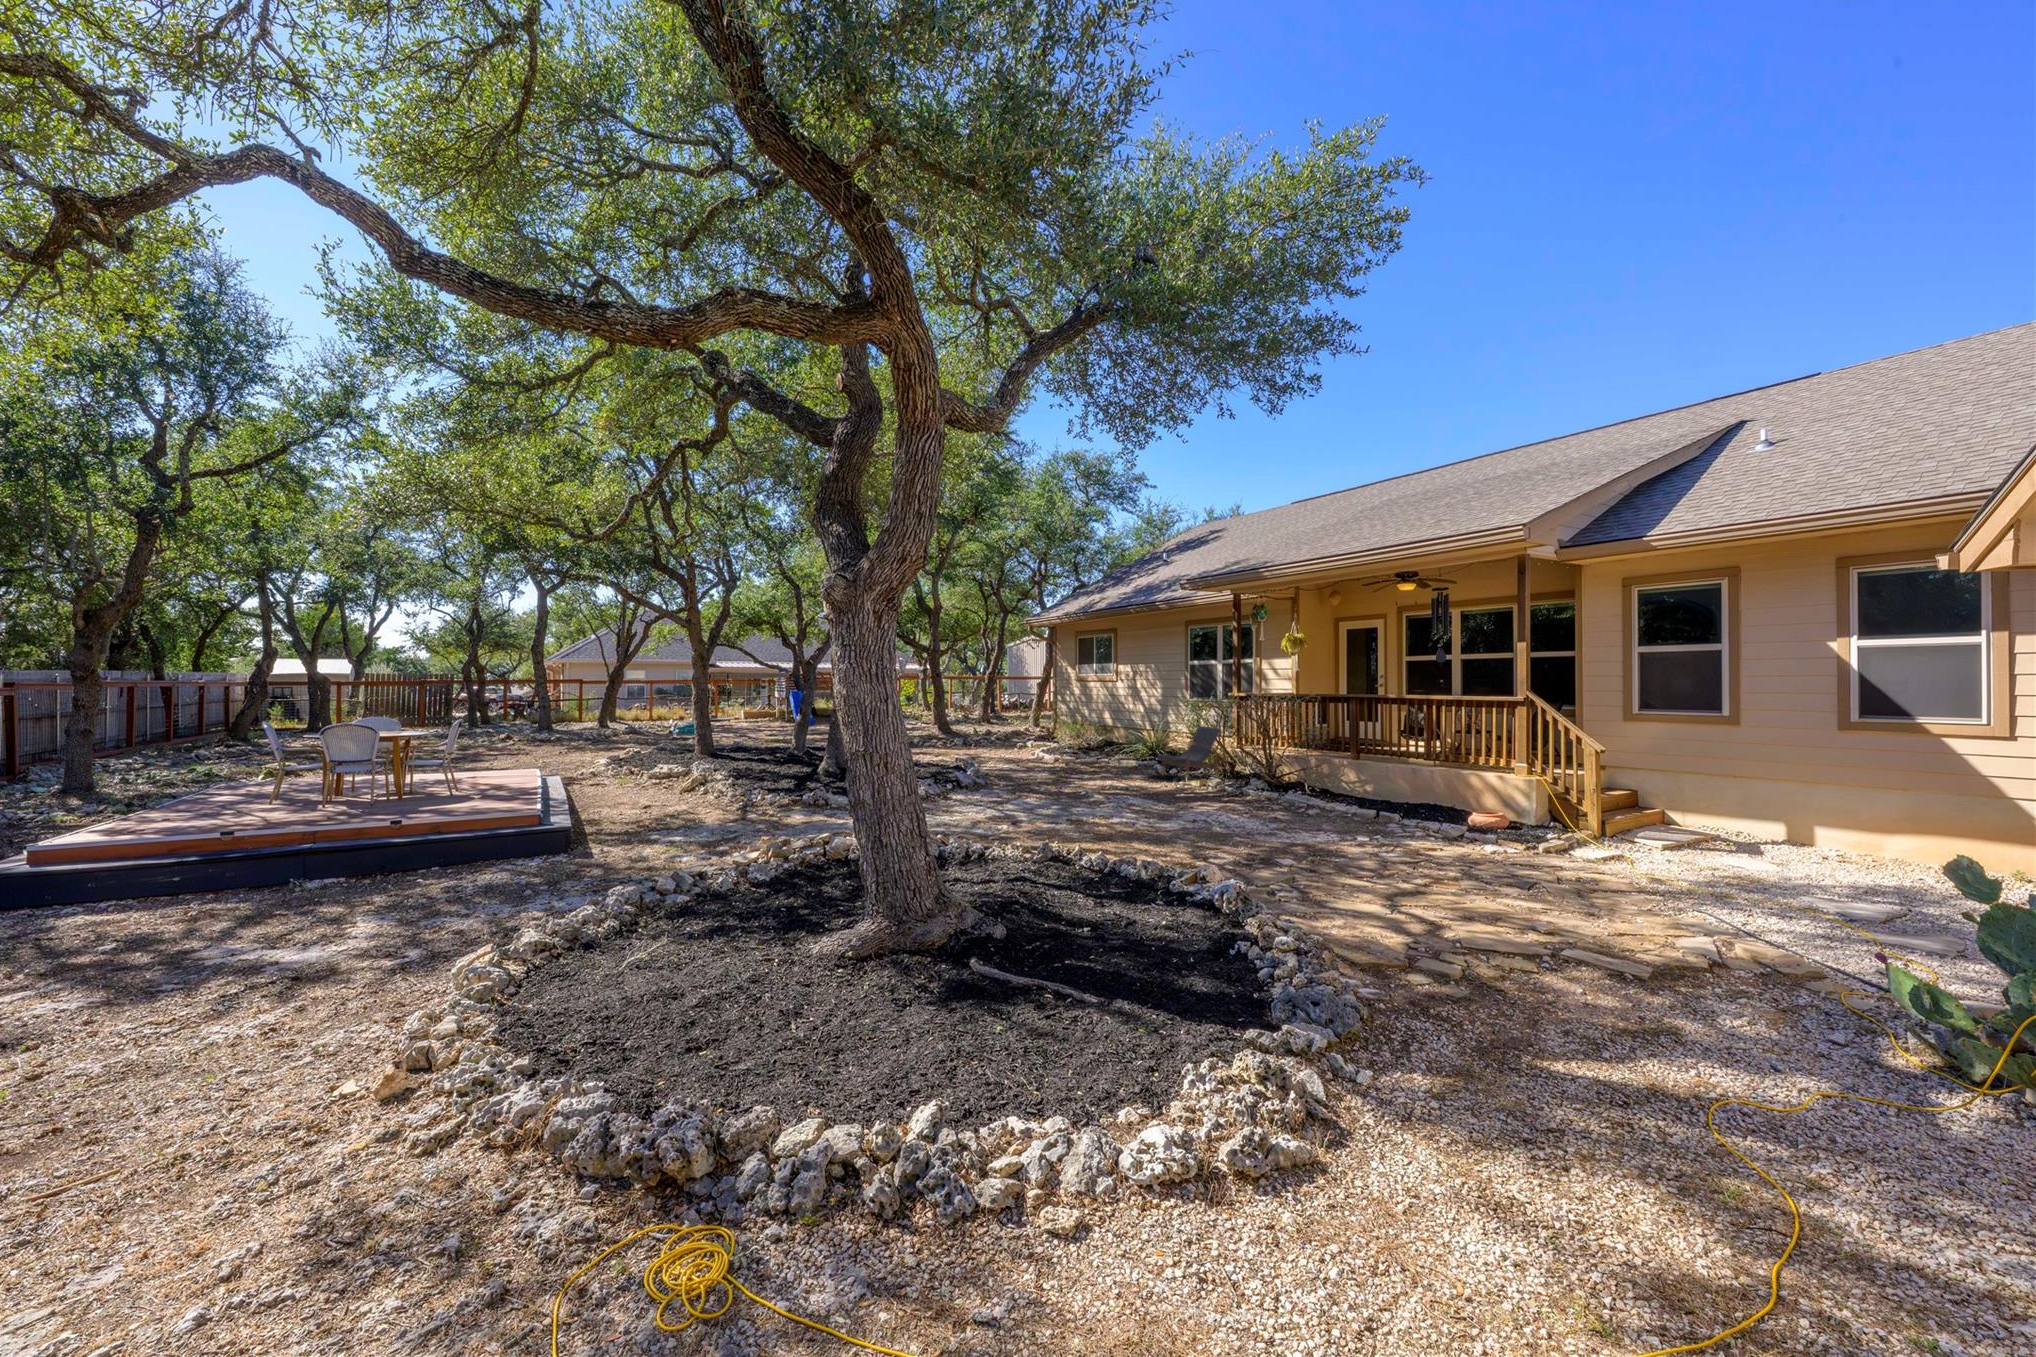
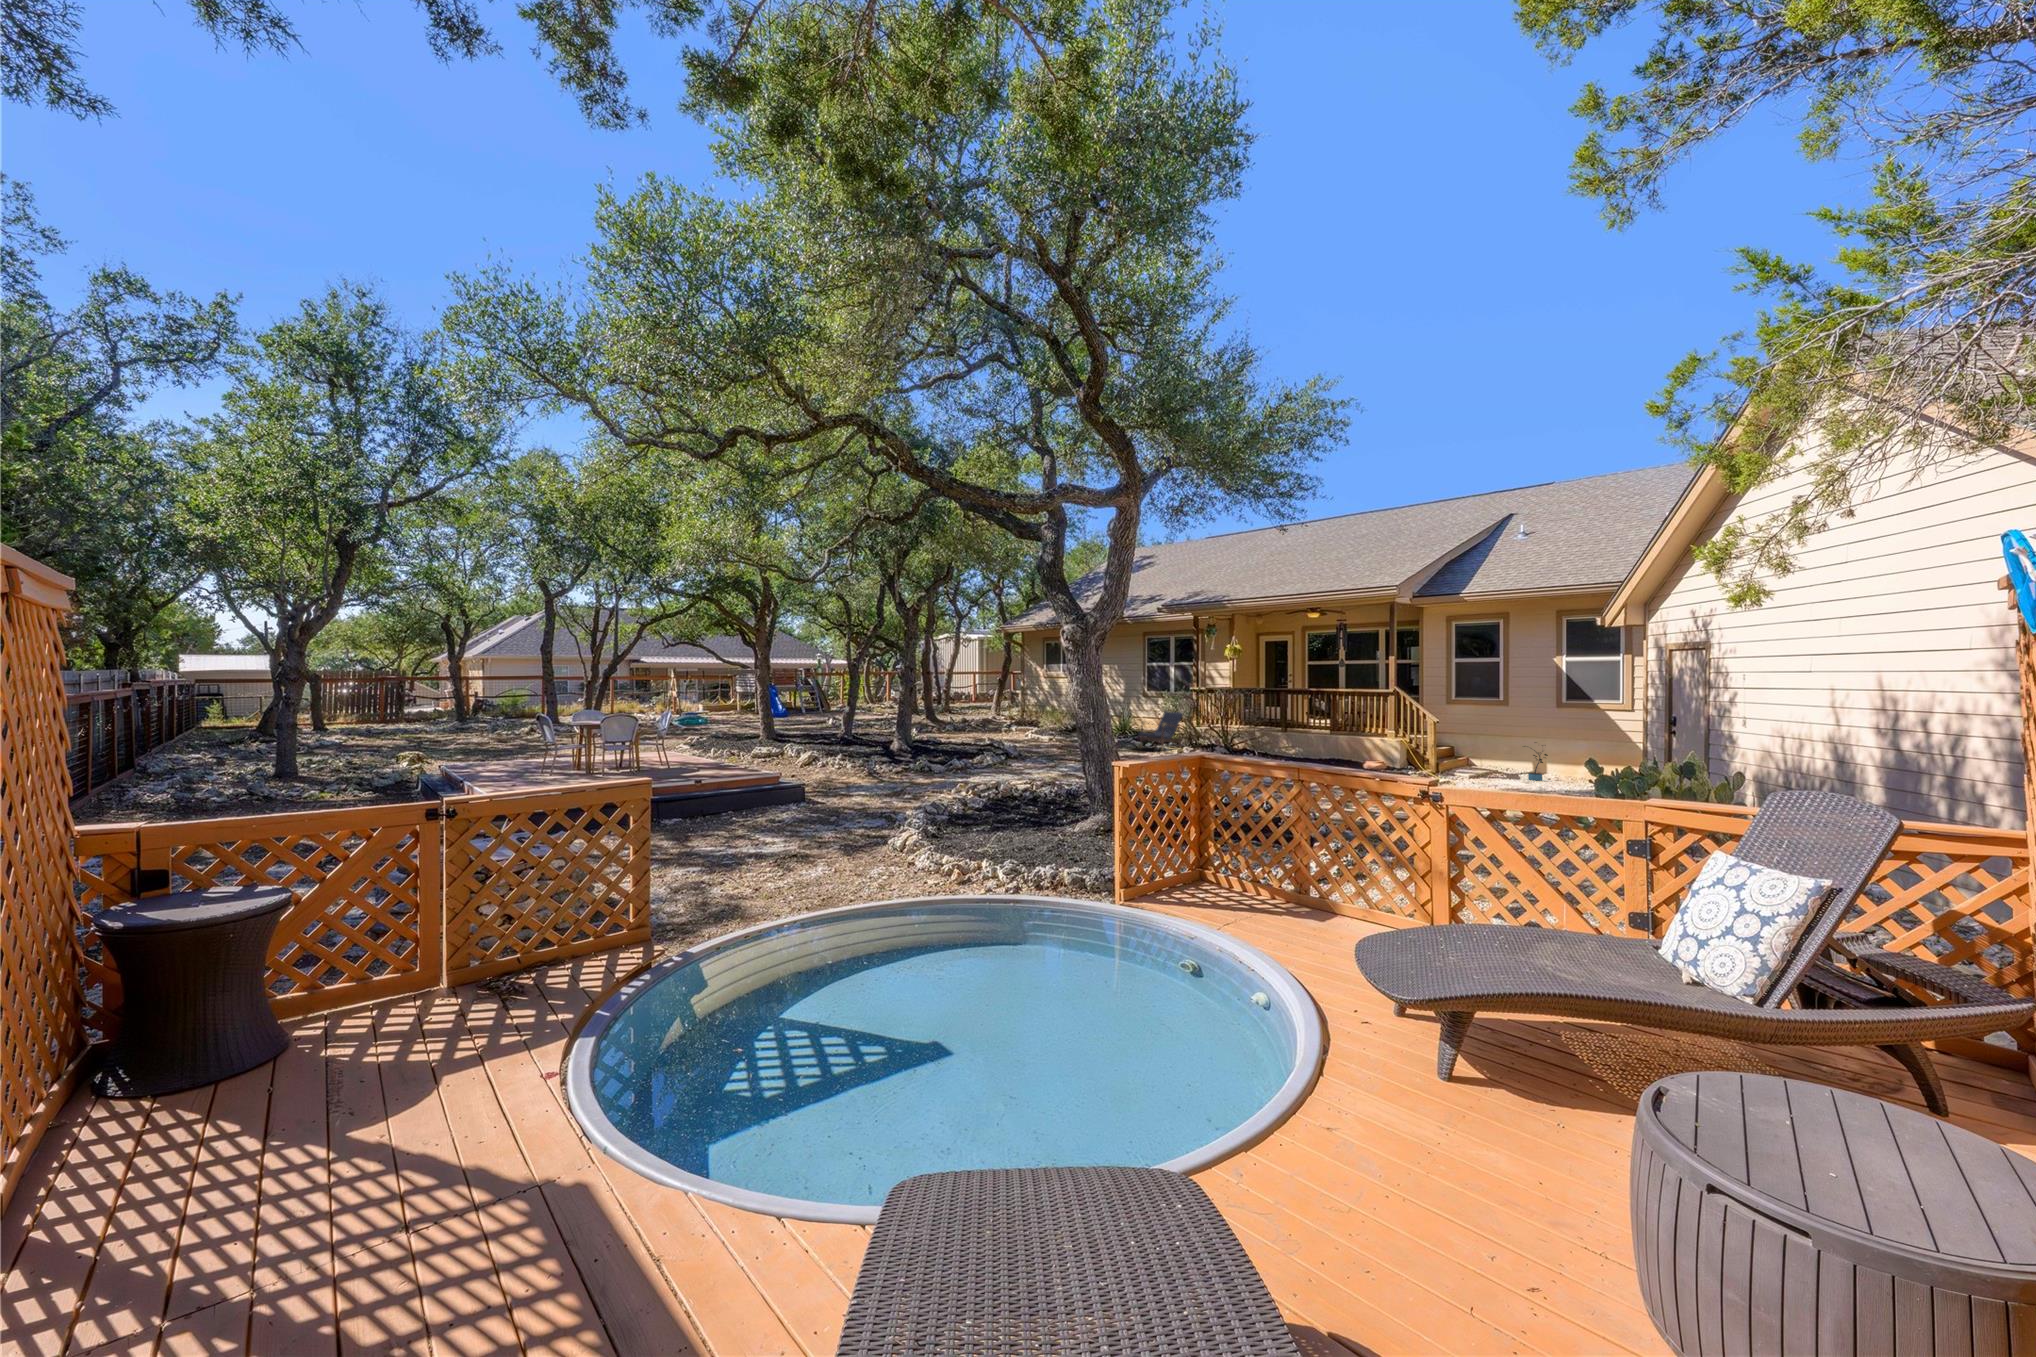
potted plant: none [1766,790,1820,860] -> present [1524,742,1548,781]

